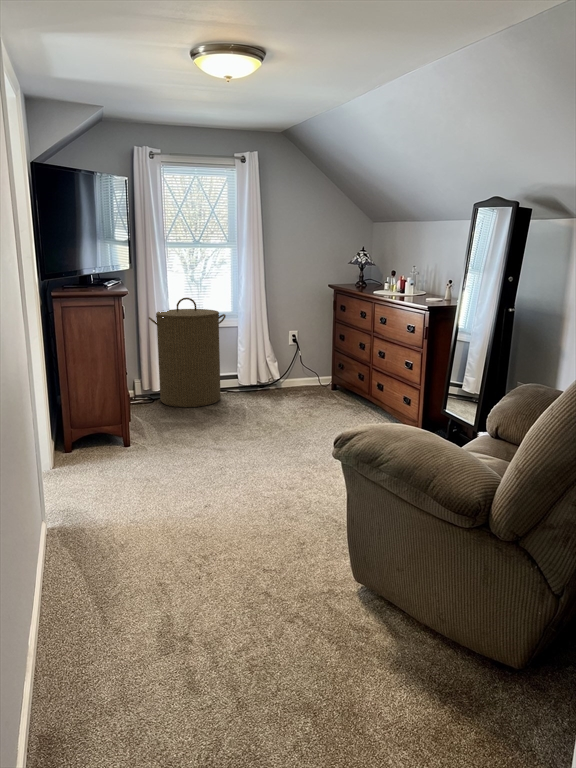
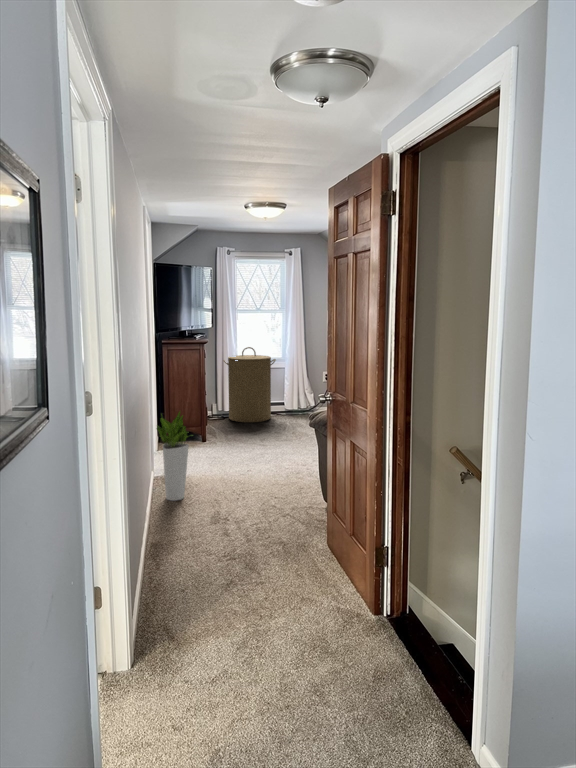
planter: none [38,426,111,590] -> present [157,412,188,501]

